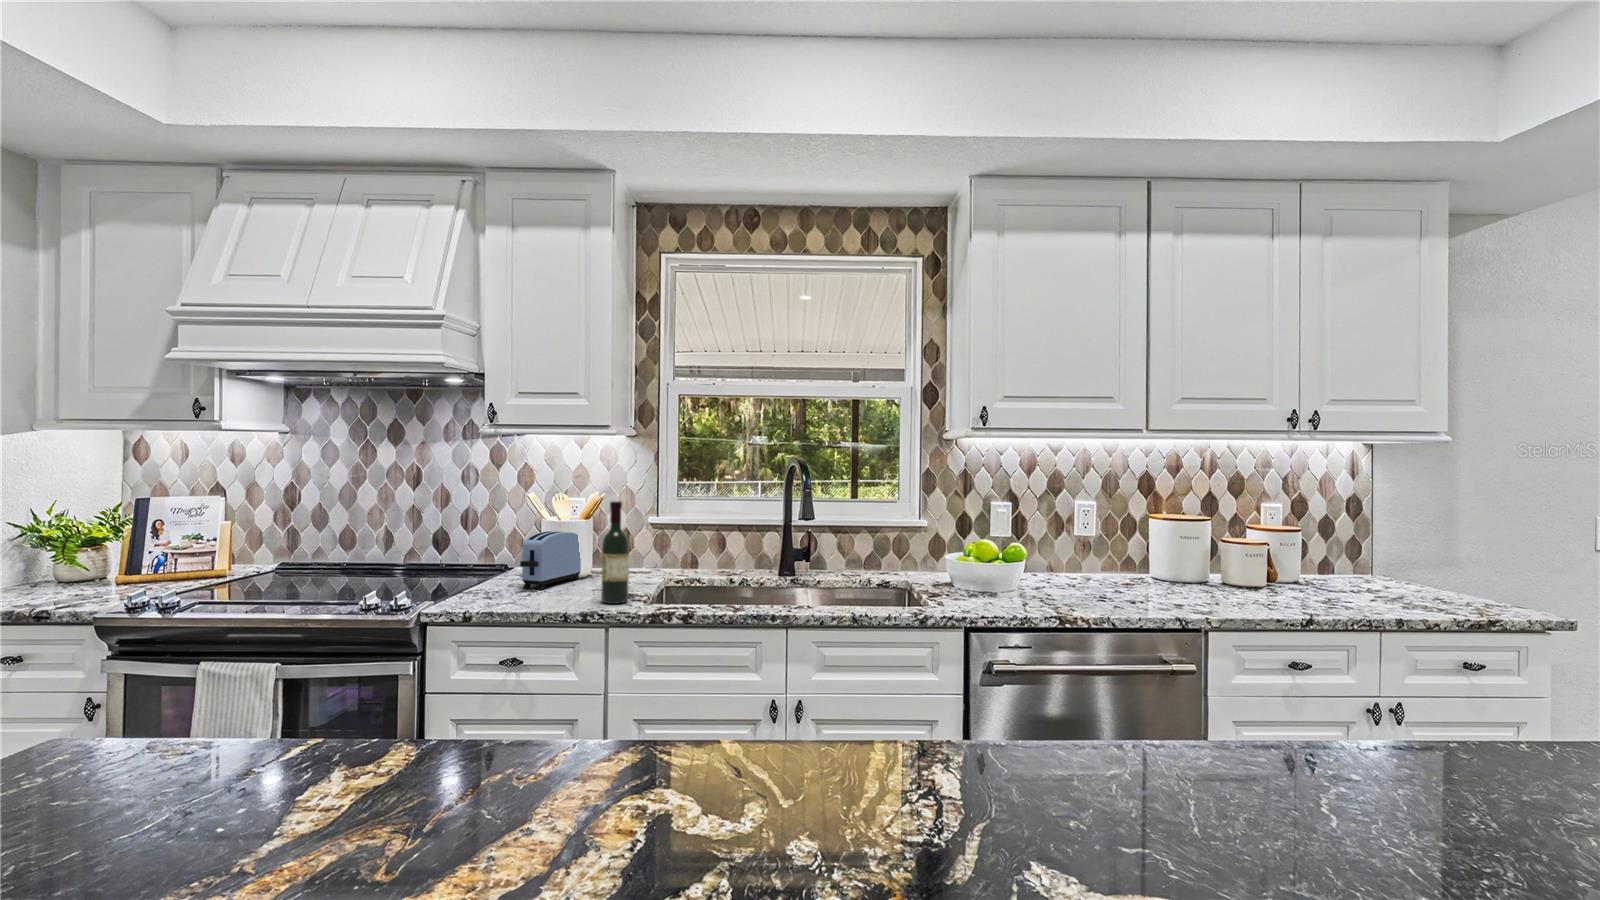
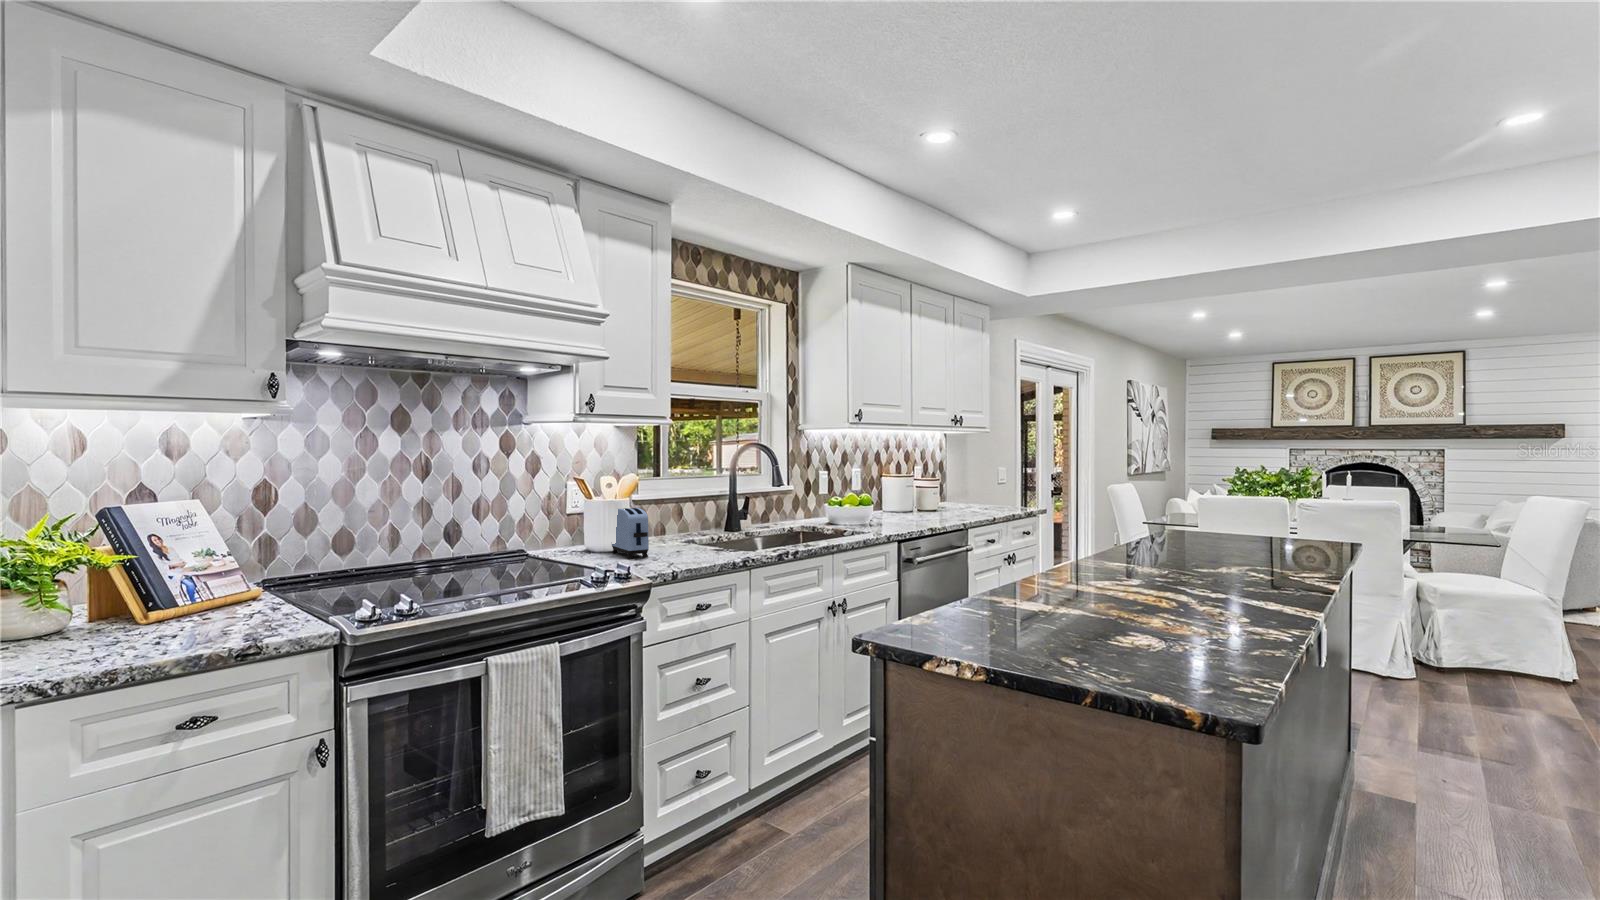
wine bottle: present [601,501,629,604] -> none [722,474,743,555]

